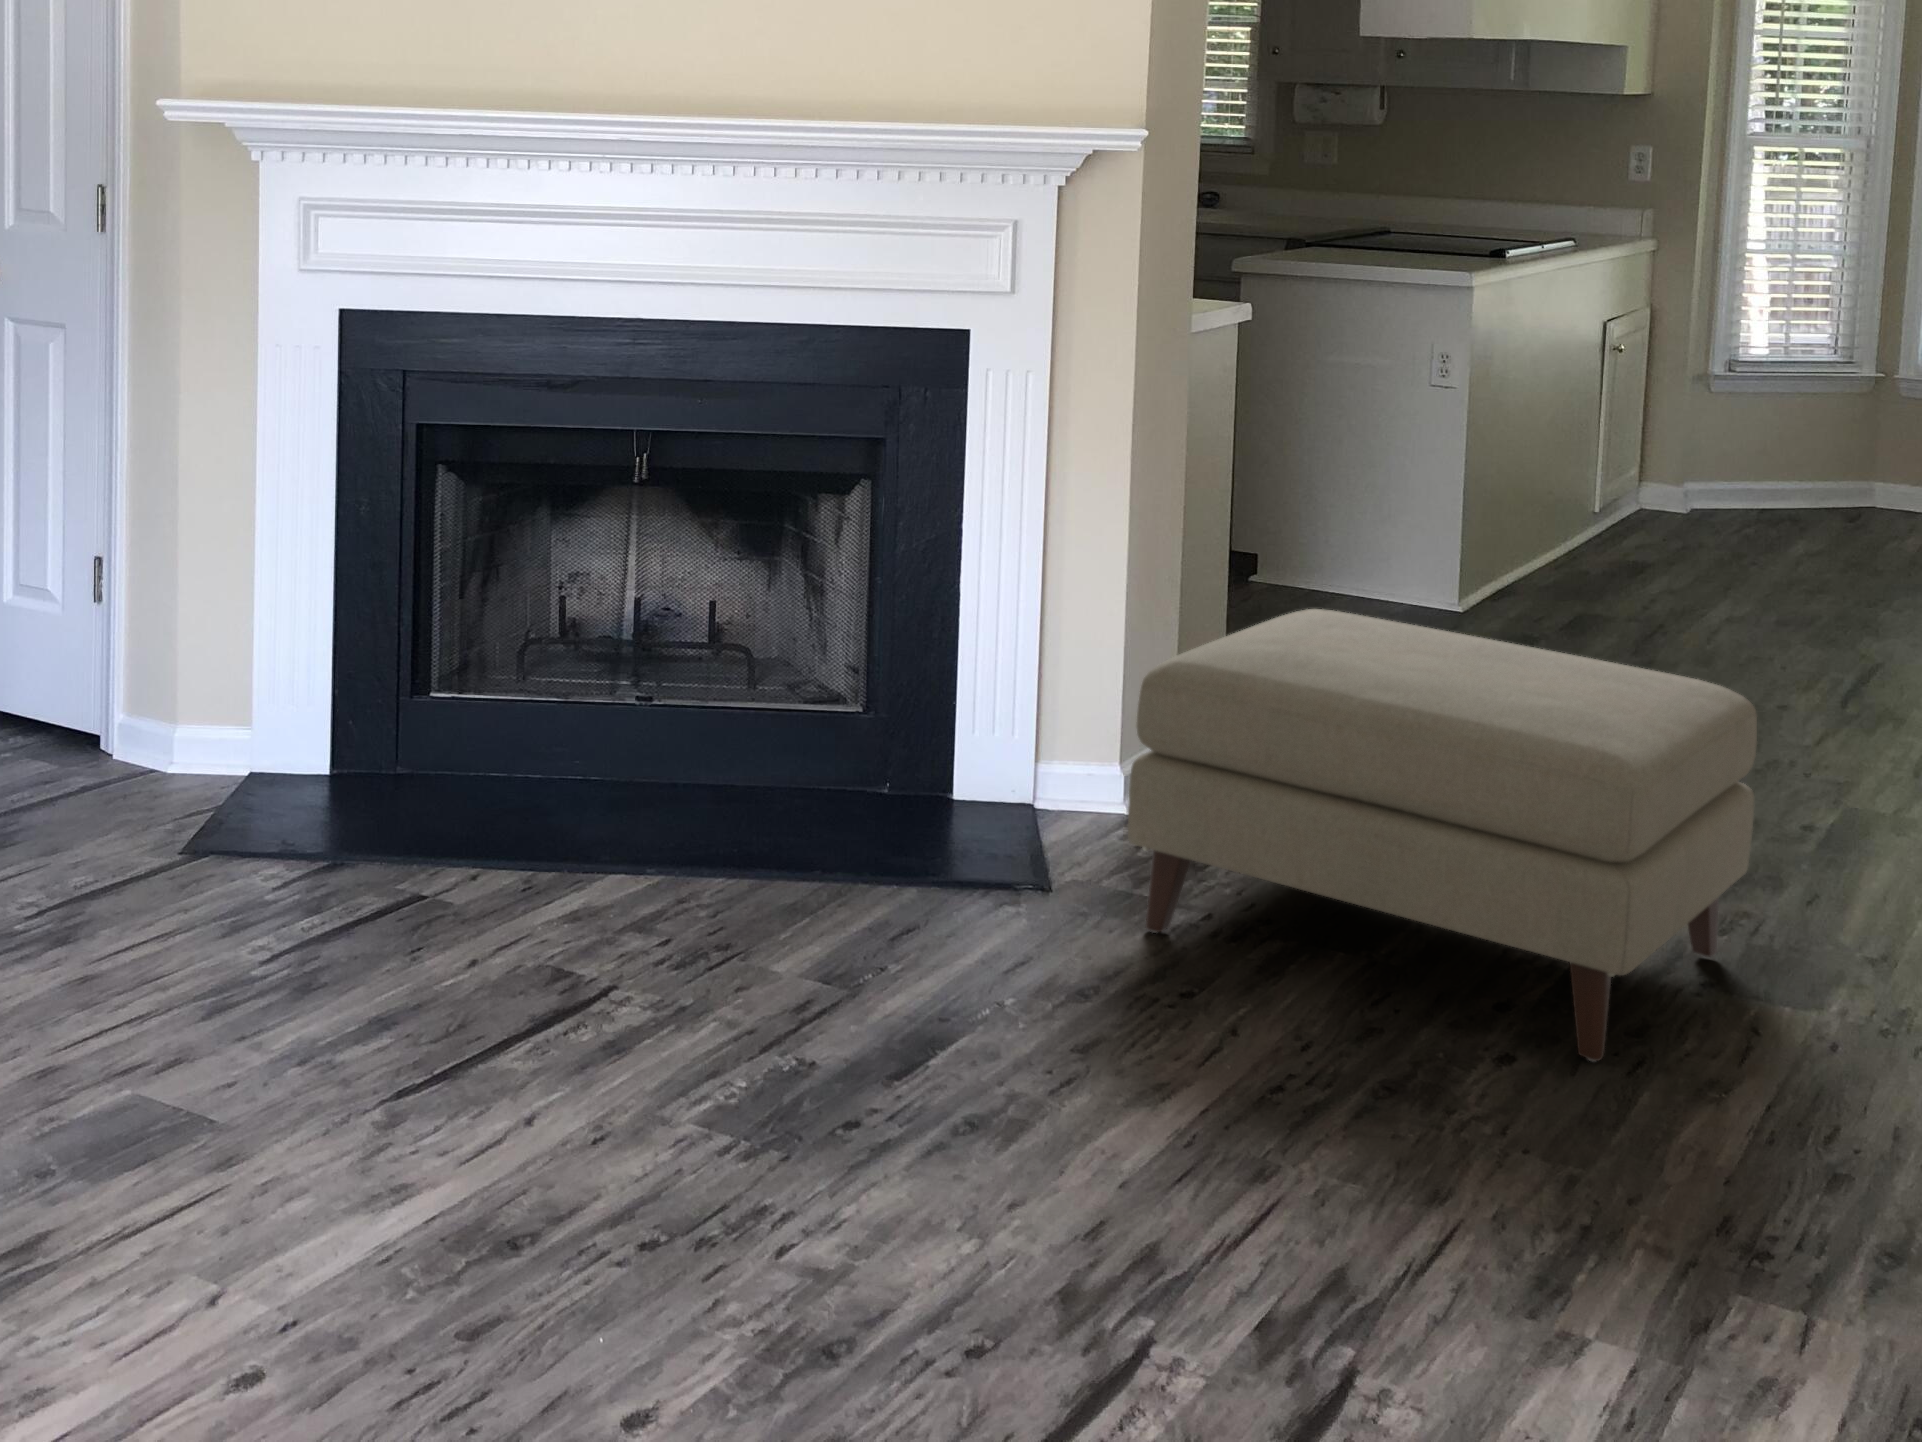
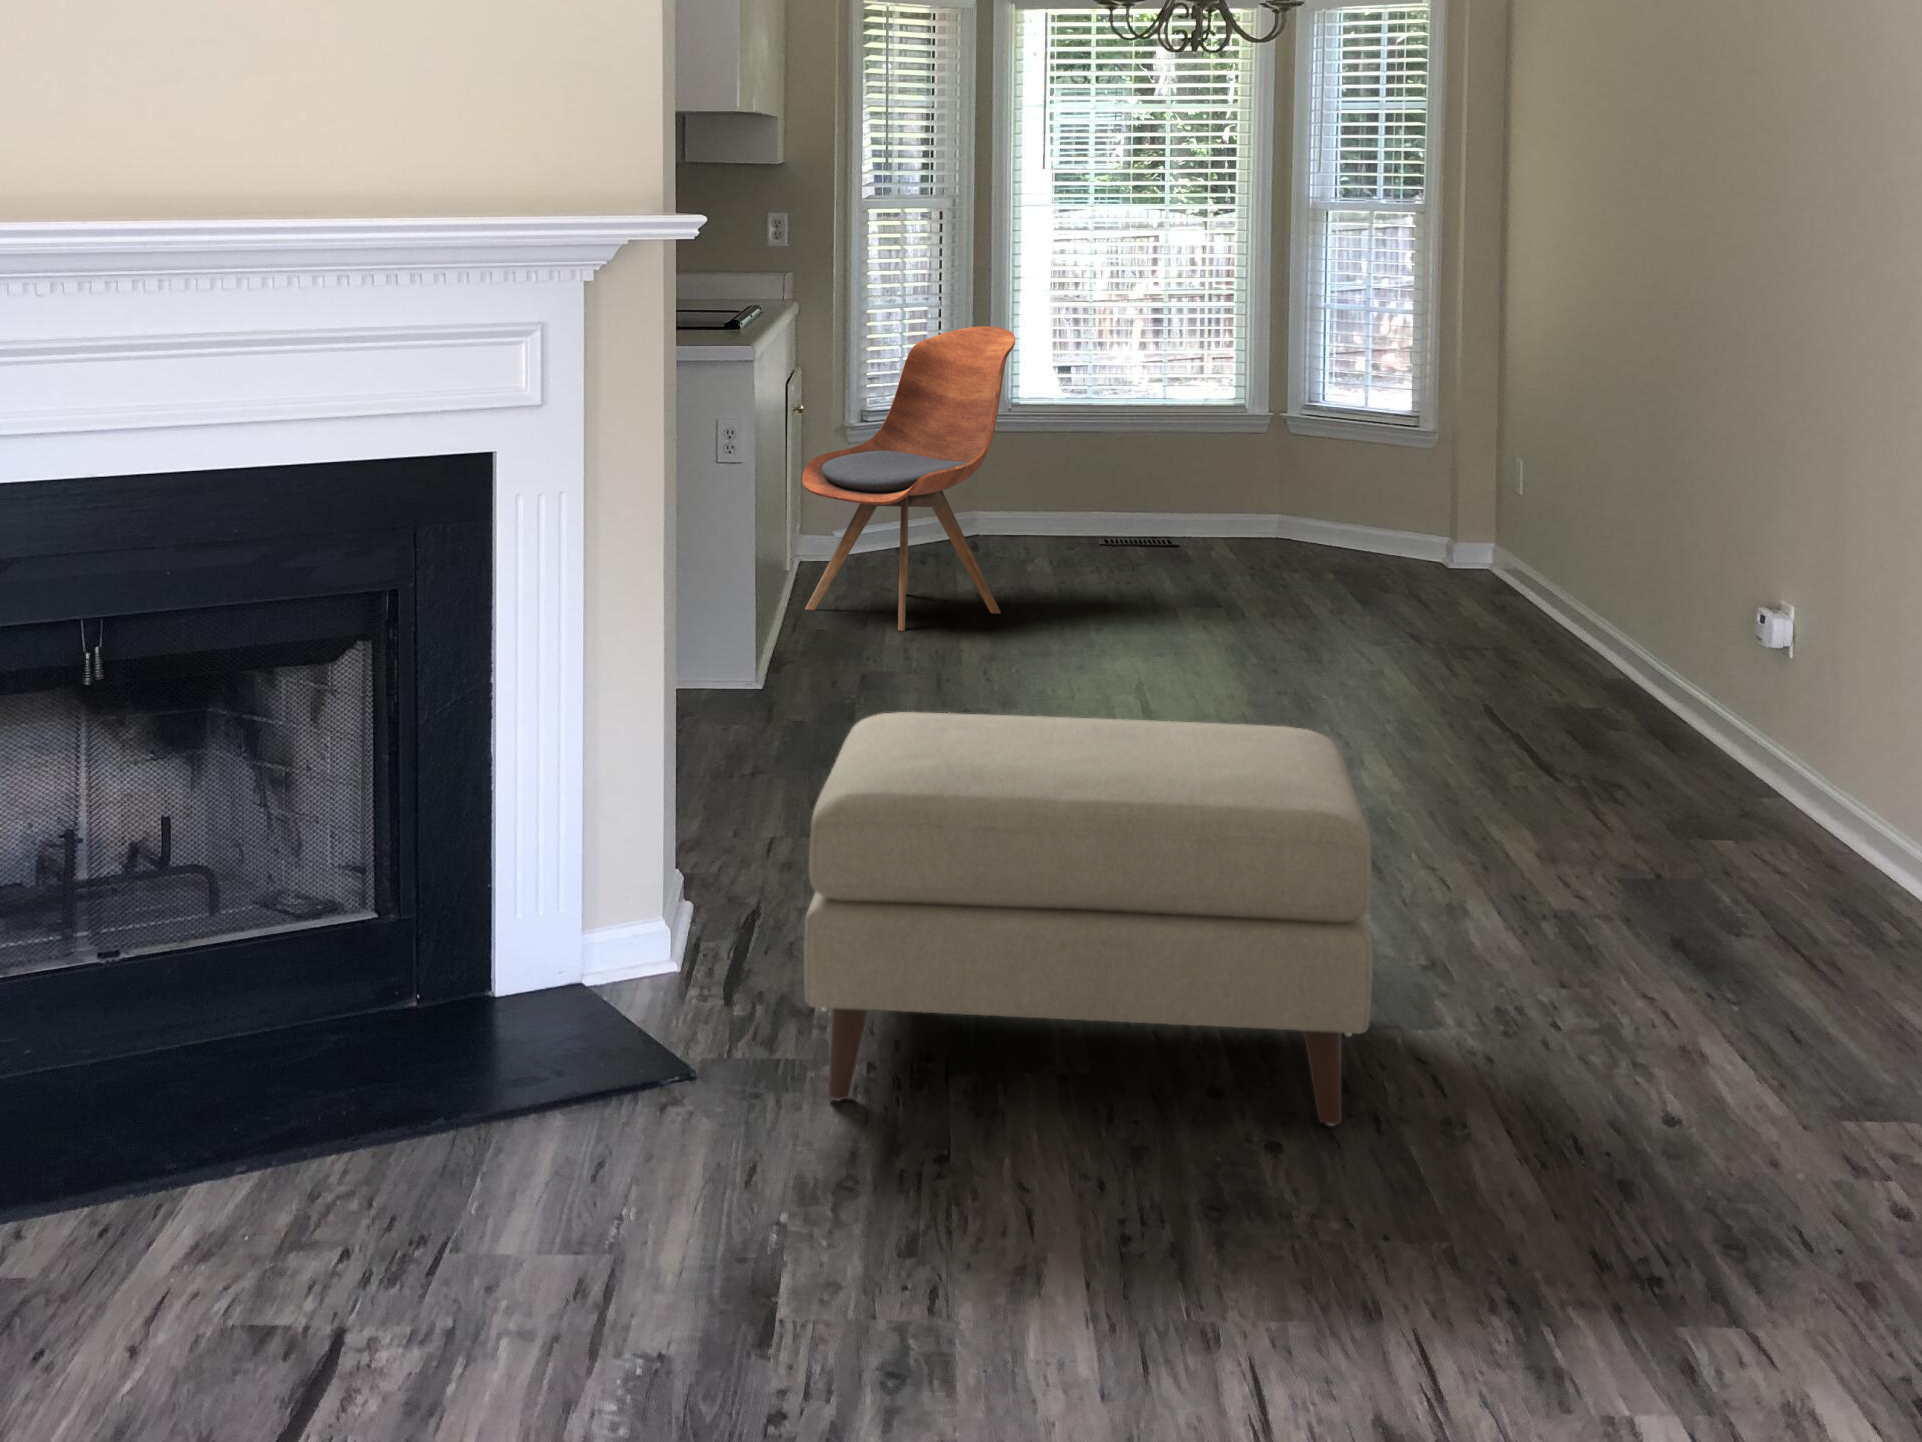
dining chair: none [1607,276,1865,579] -> present [802,326,1015,631]

